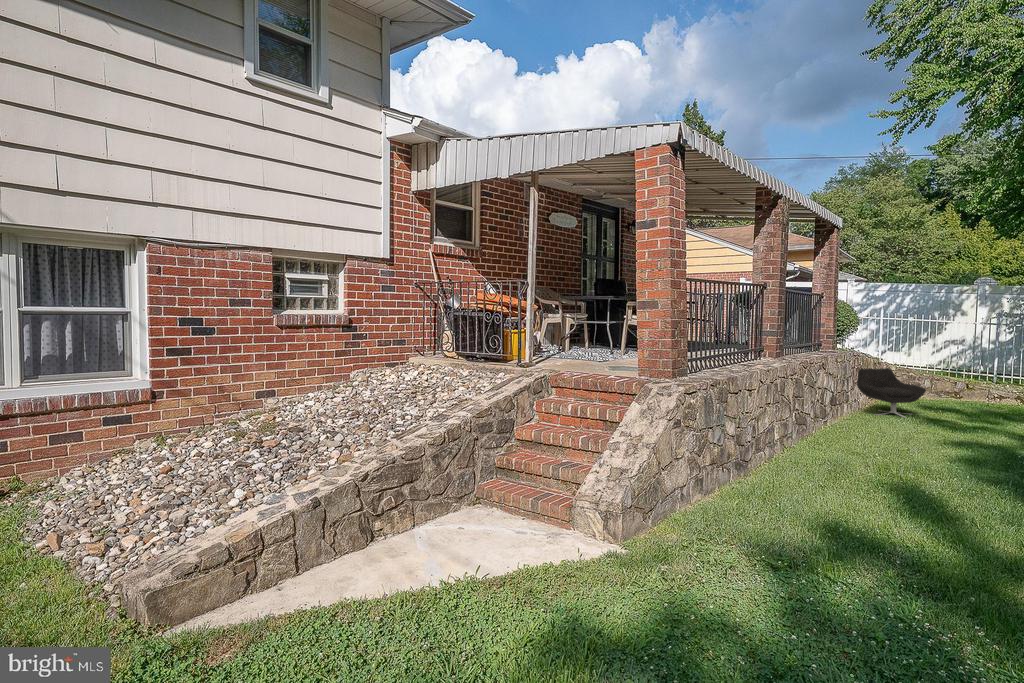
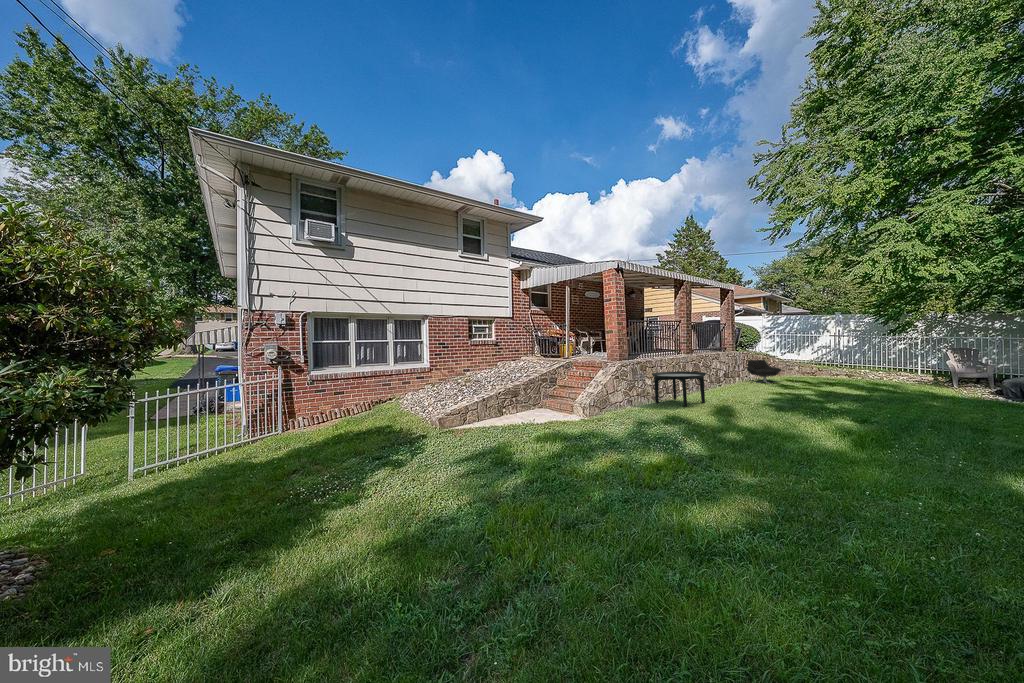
round table: none [735,407,870,505] -> present [652,371,707,407]

